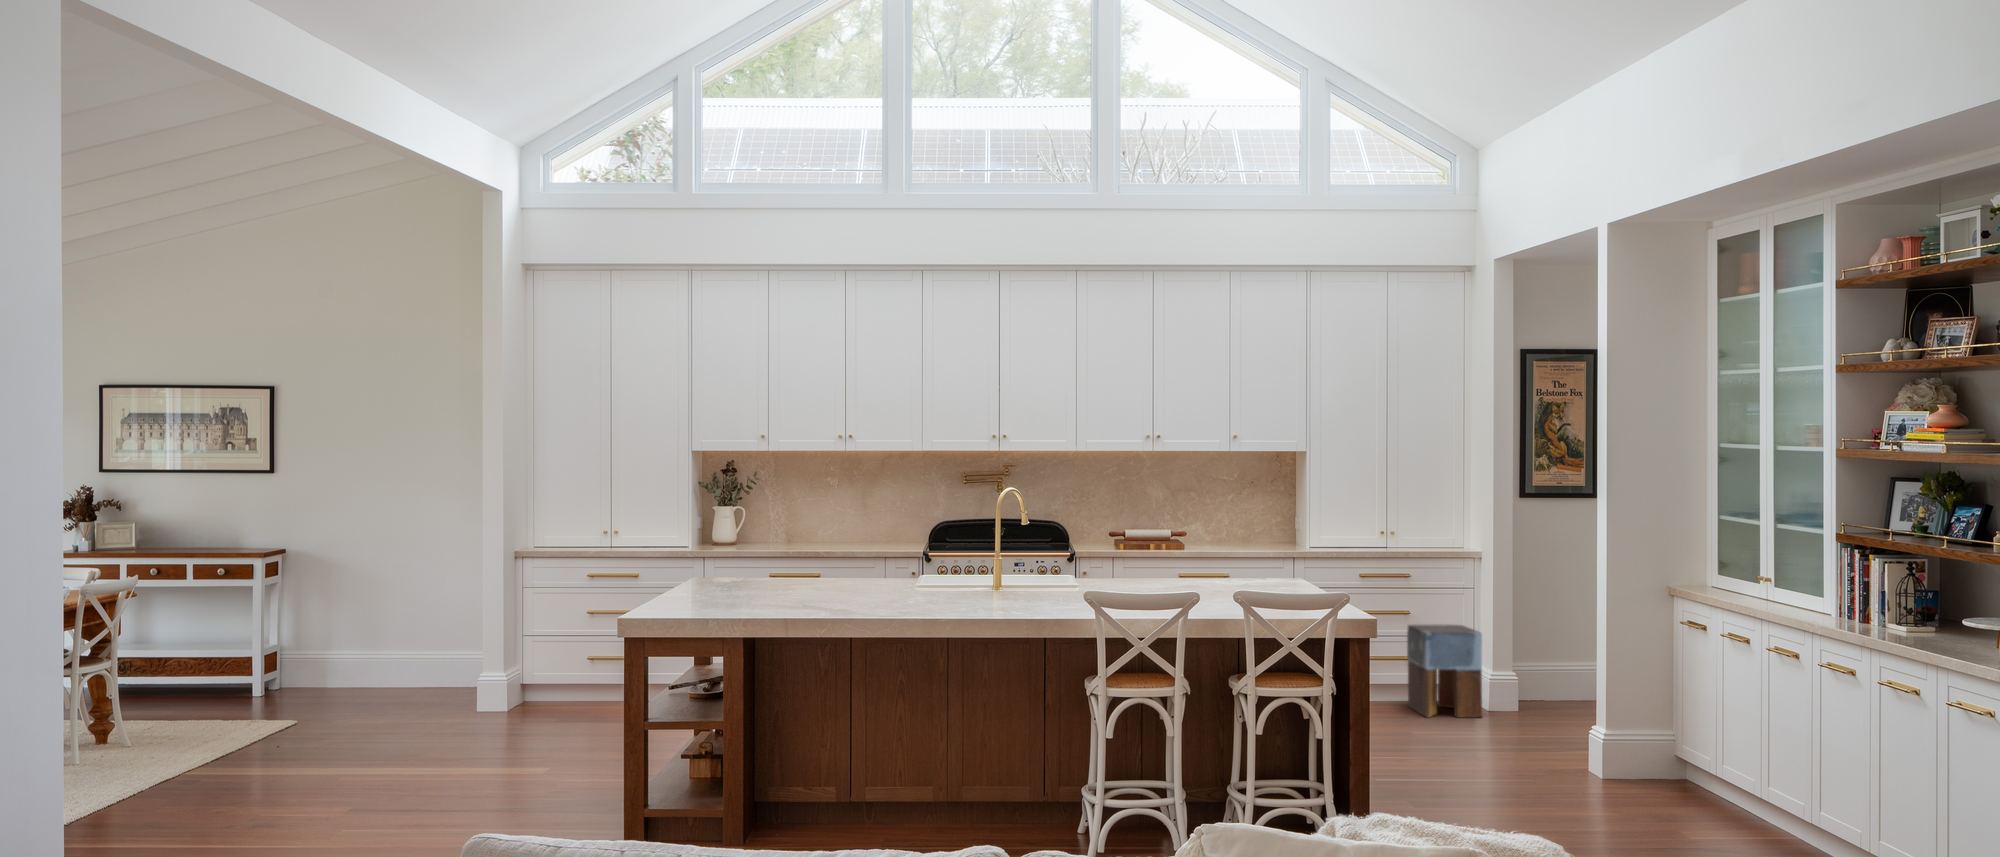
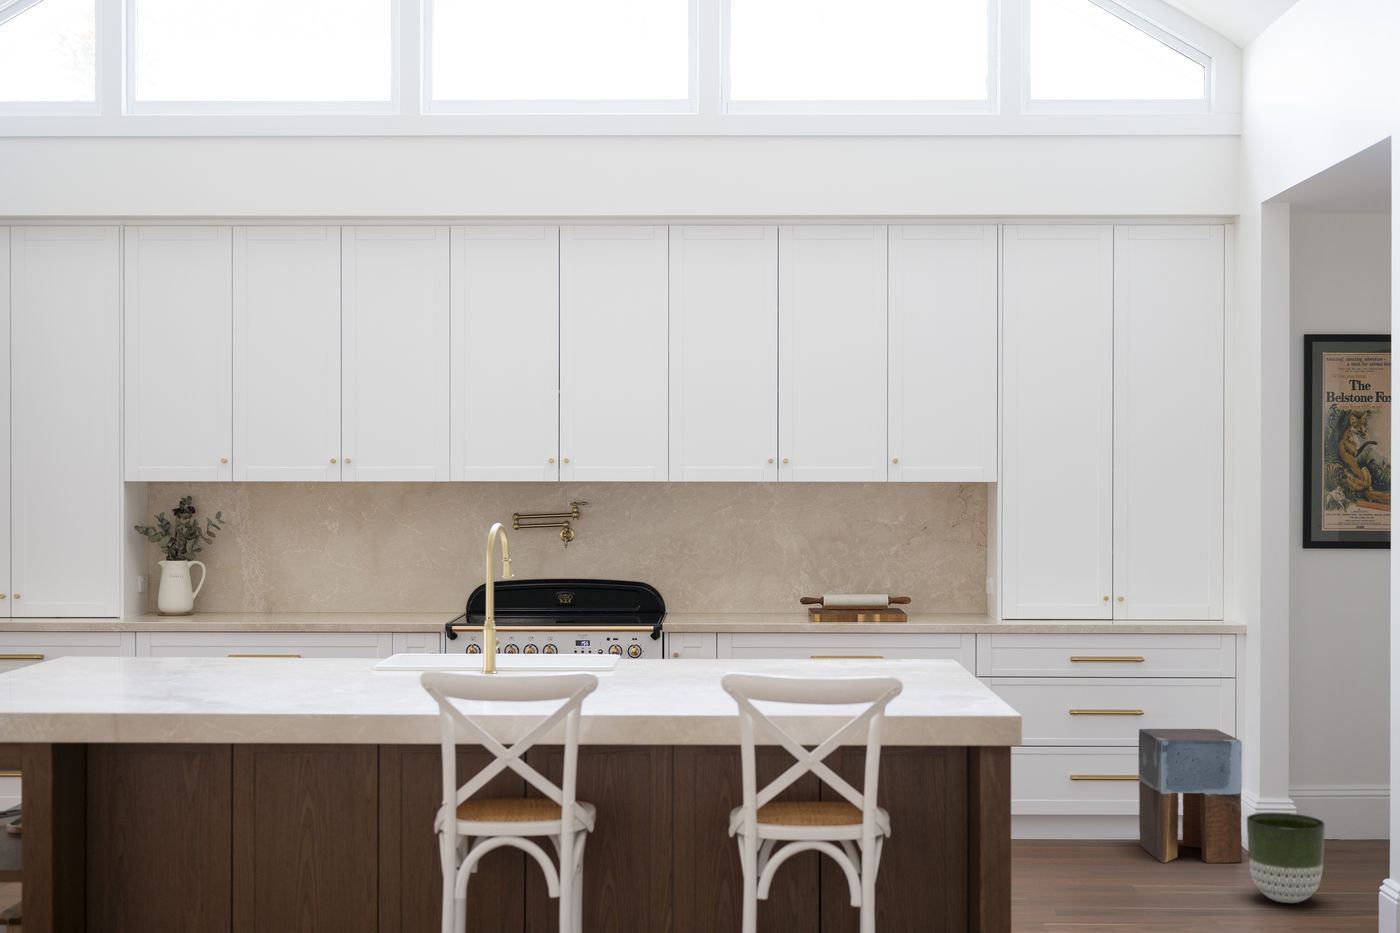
planter: none [1491,682,1546,744] -> present [1247,813,1325,903]

